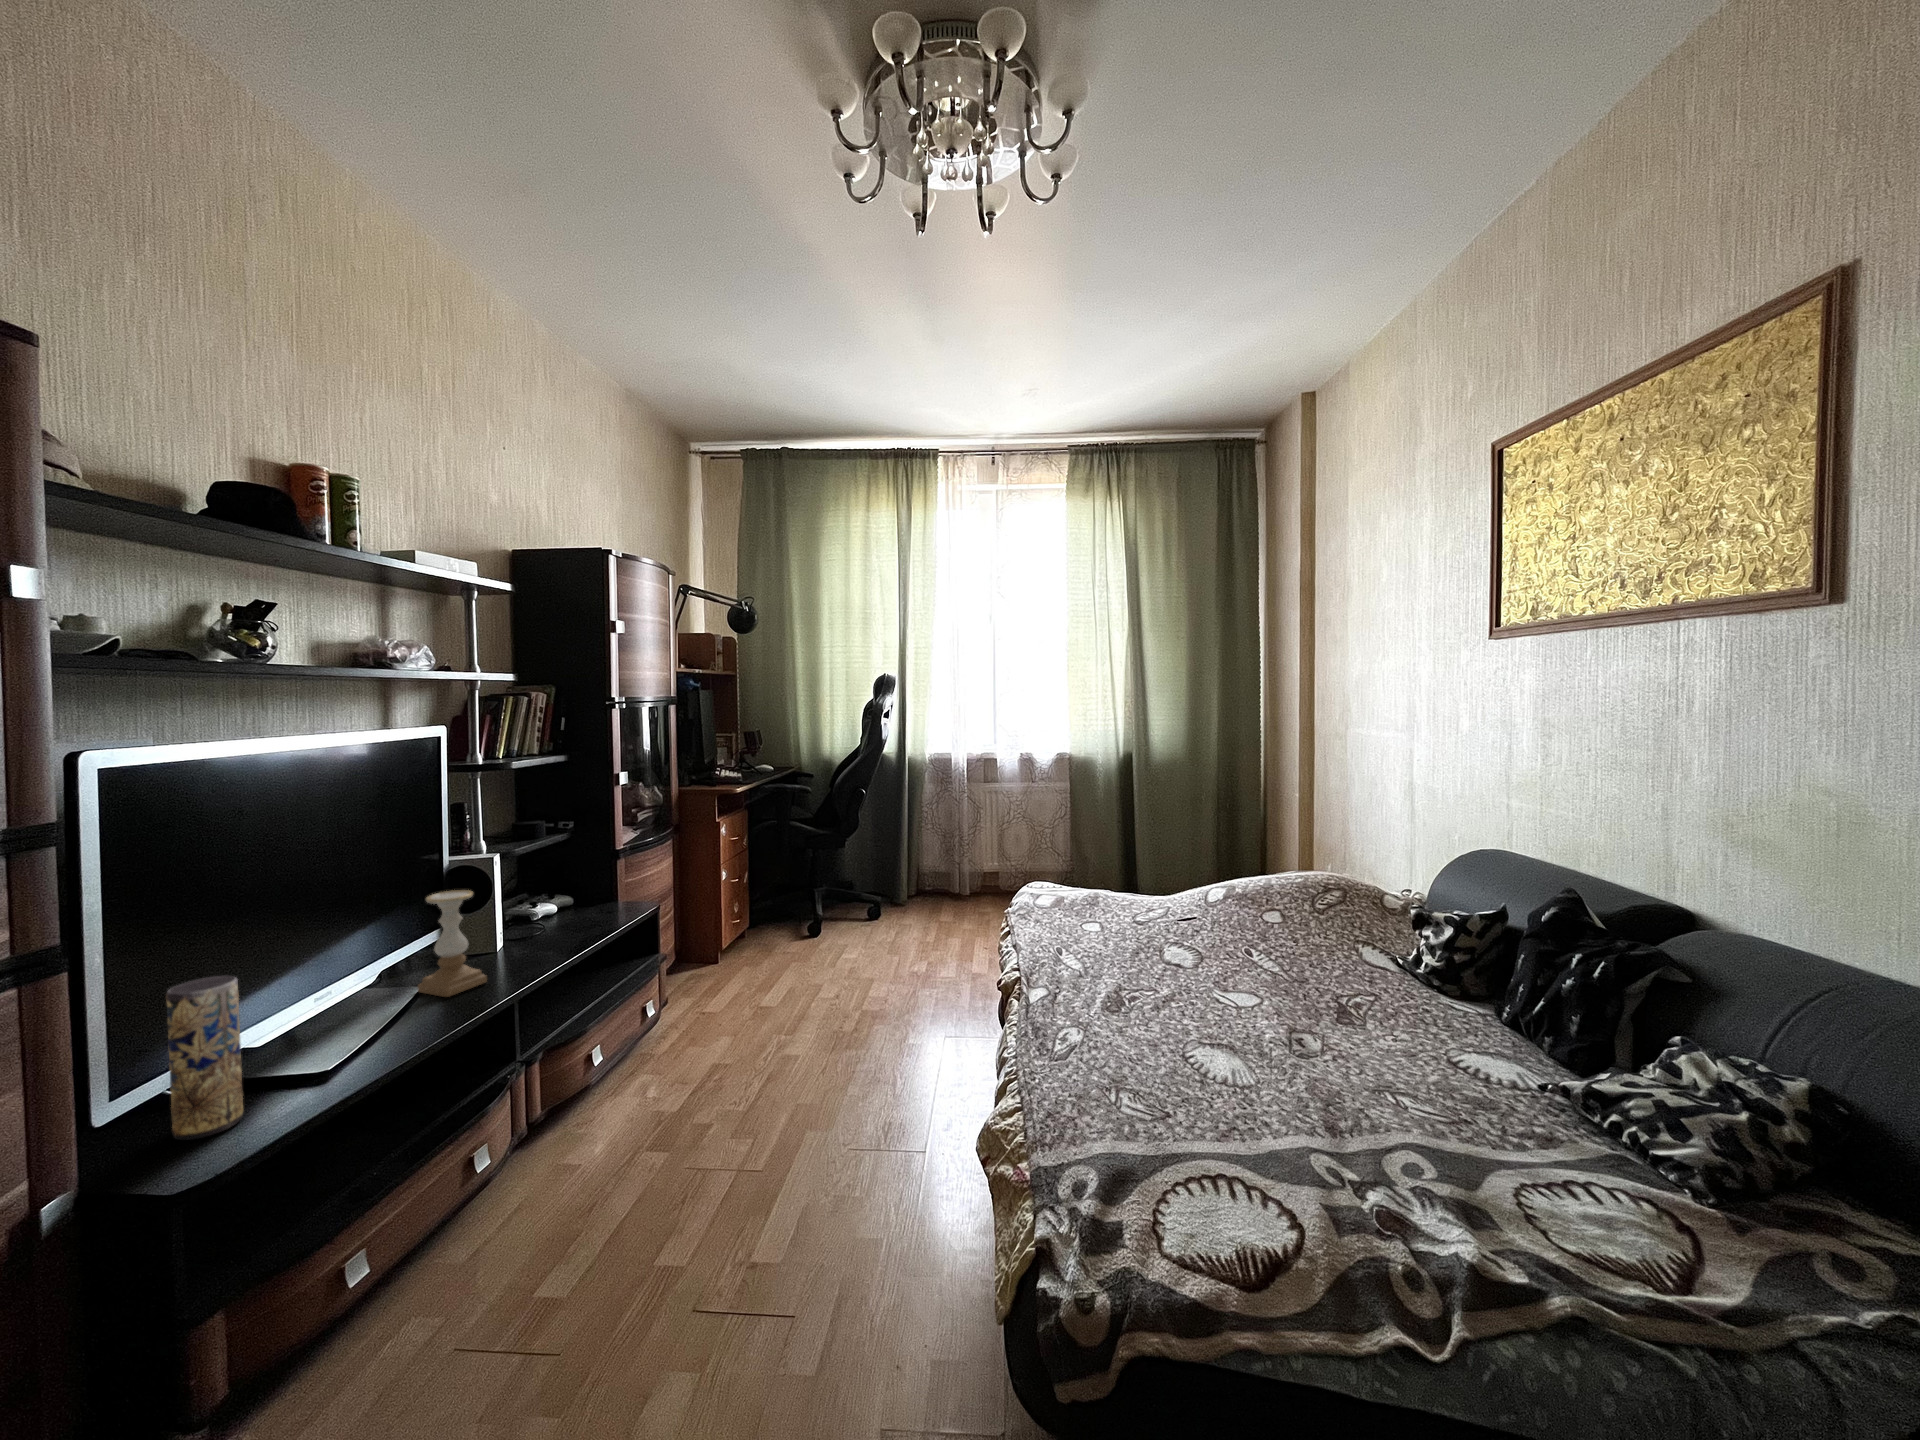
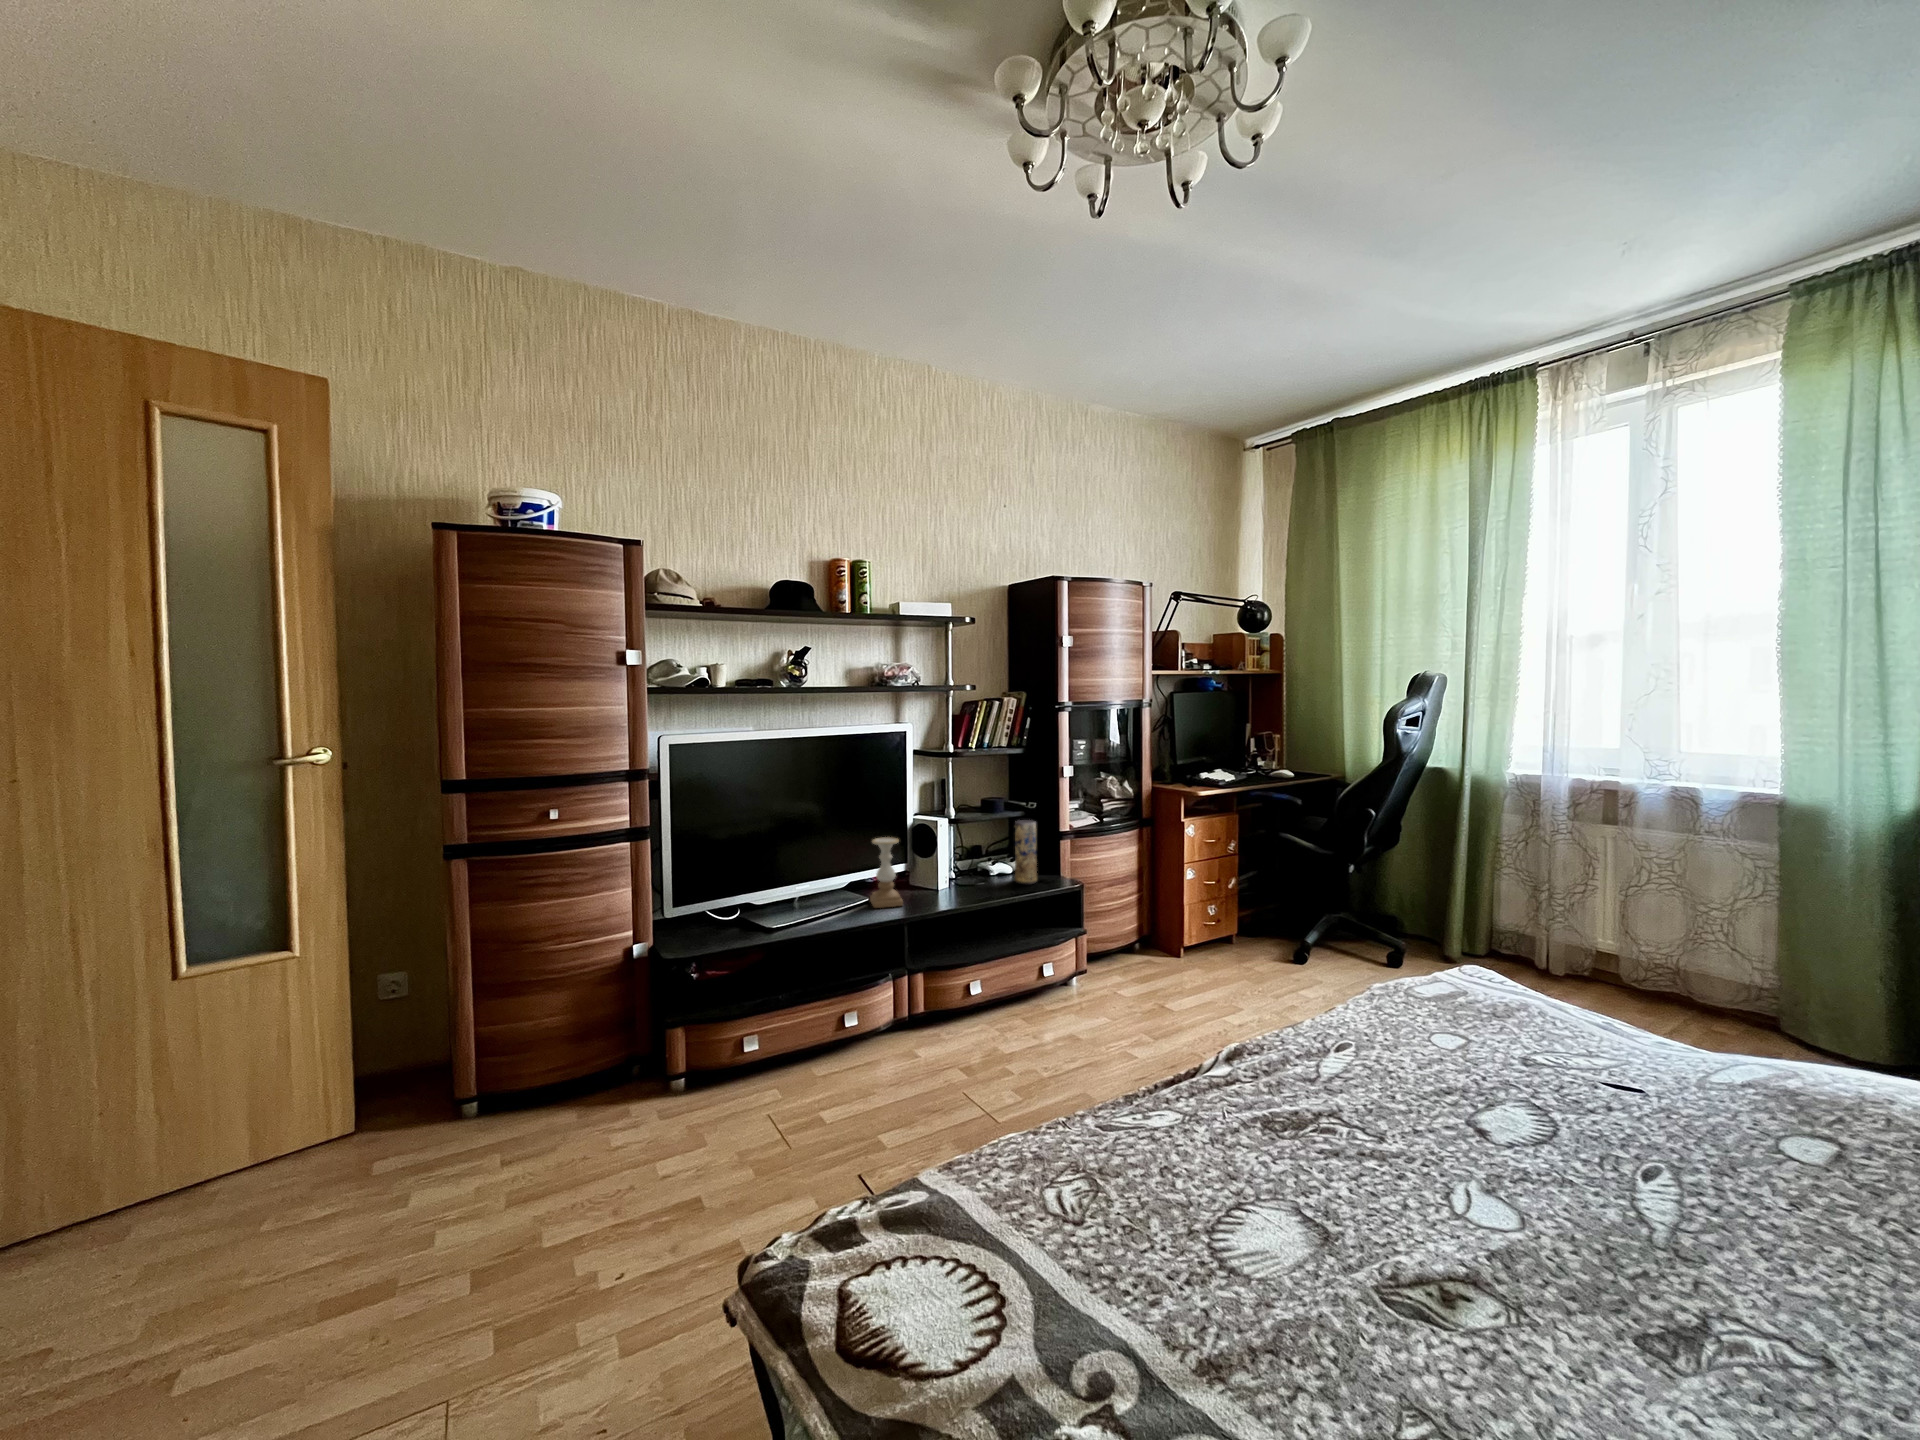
vase: present [166,976,243,1140] -> present [1015,820,1037,884]

